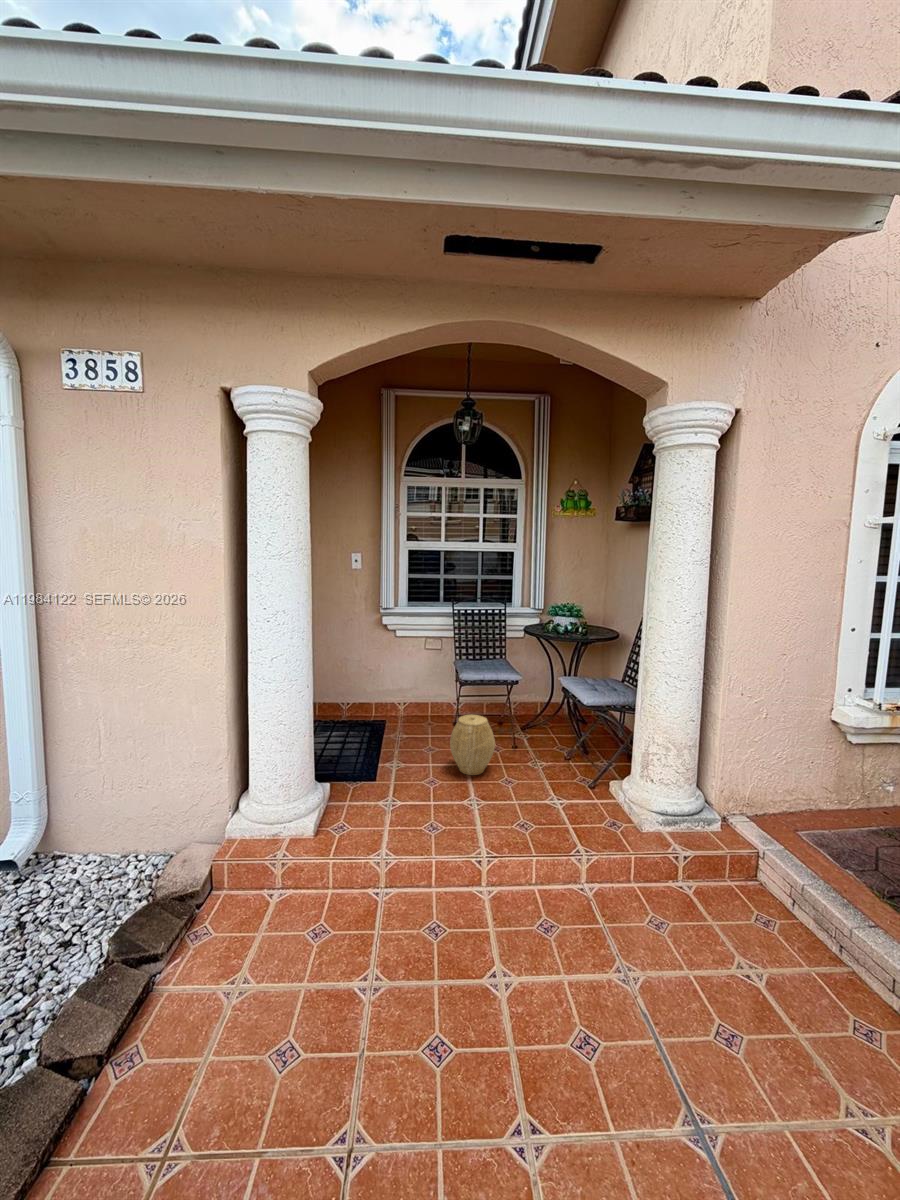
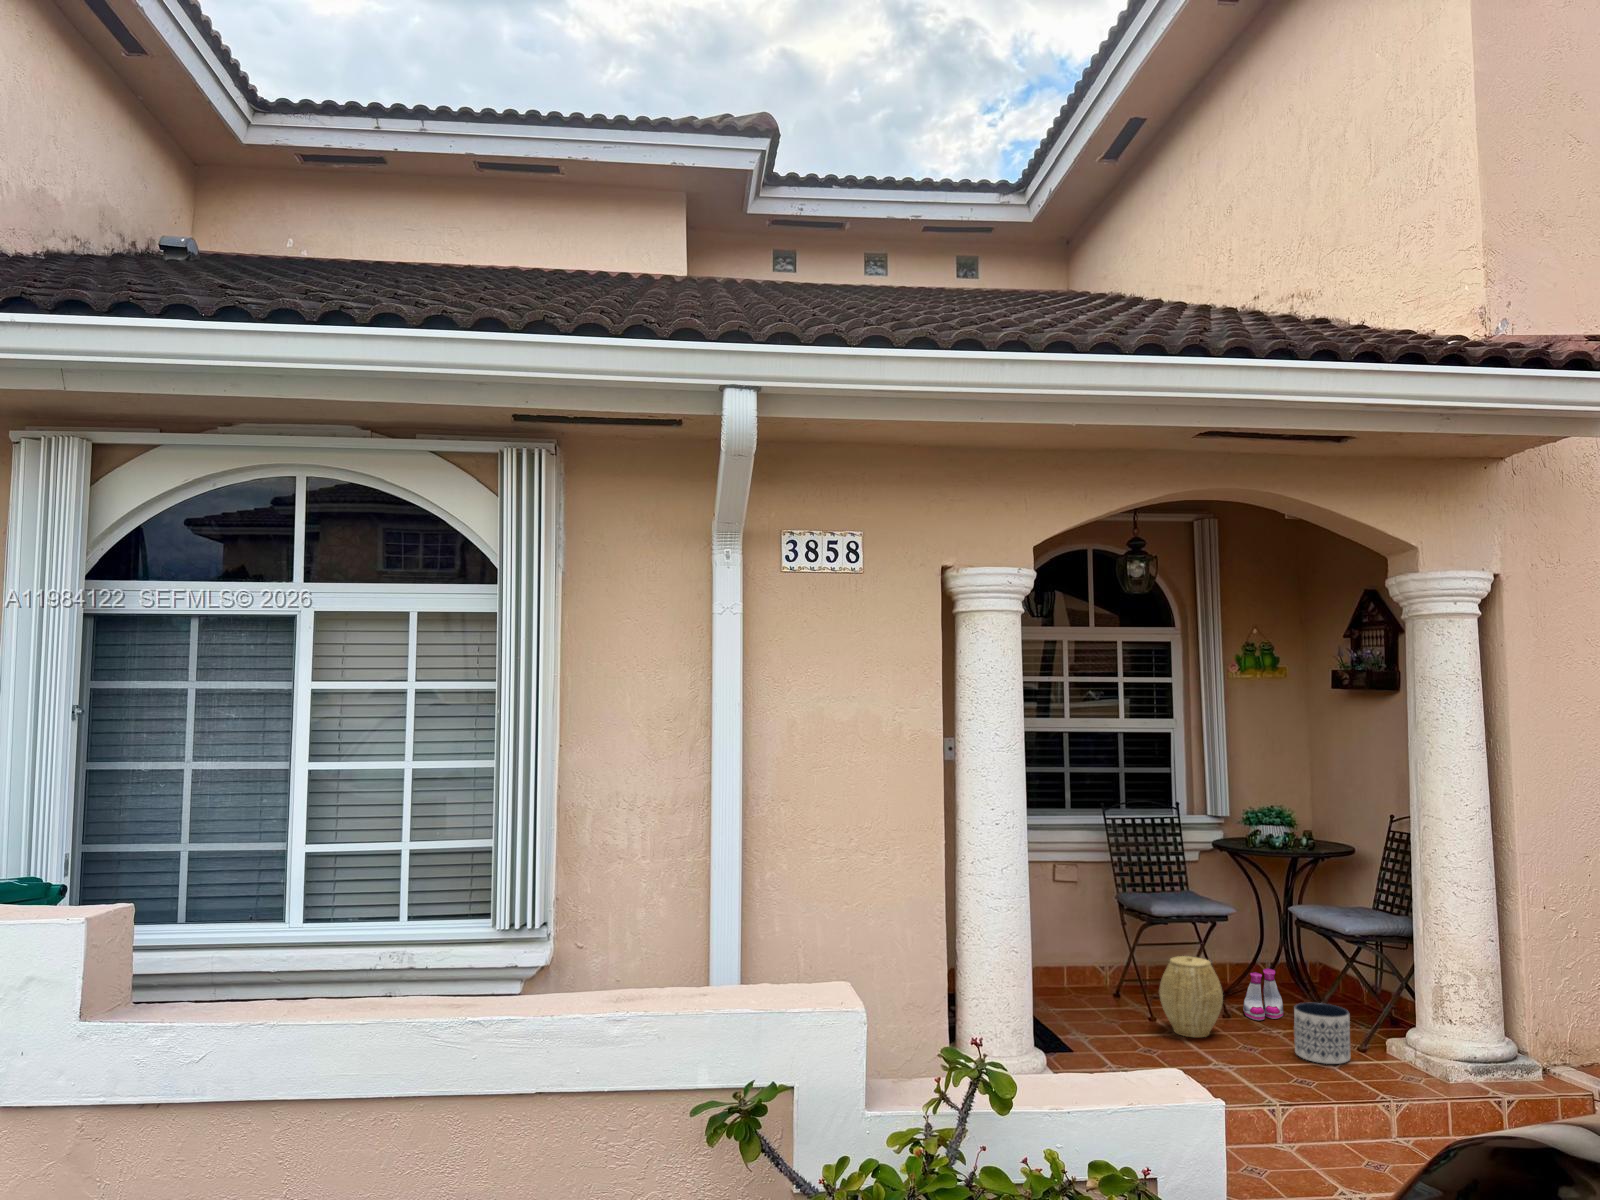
boots: none [521,720,550,758] -> present [1243,968,1284,1020]
planter: none [535,756,577,808] -> present [1294,1003,1350,1064]

